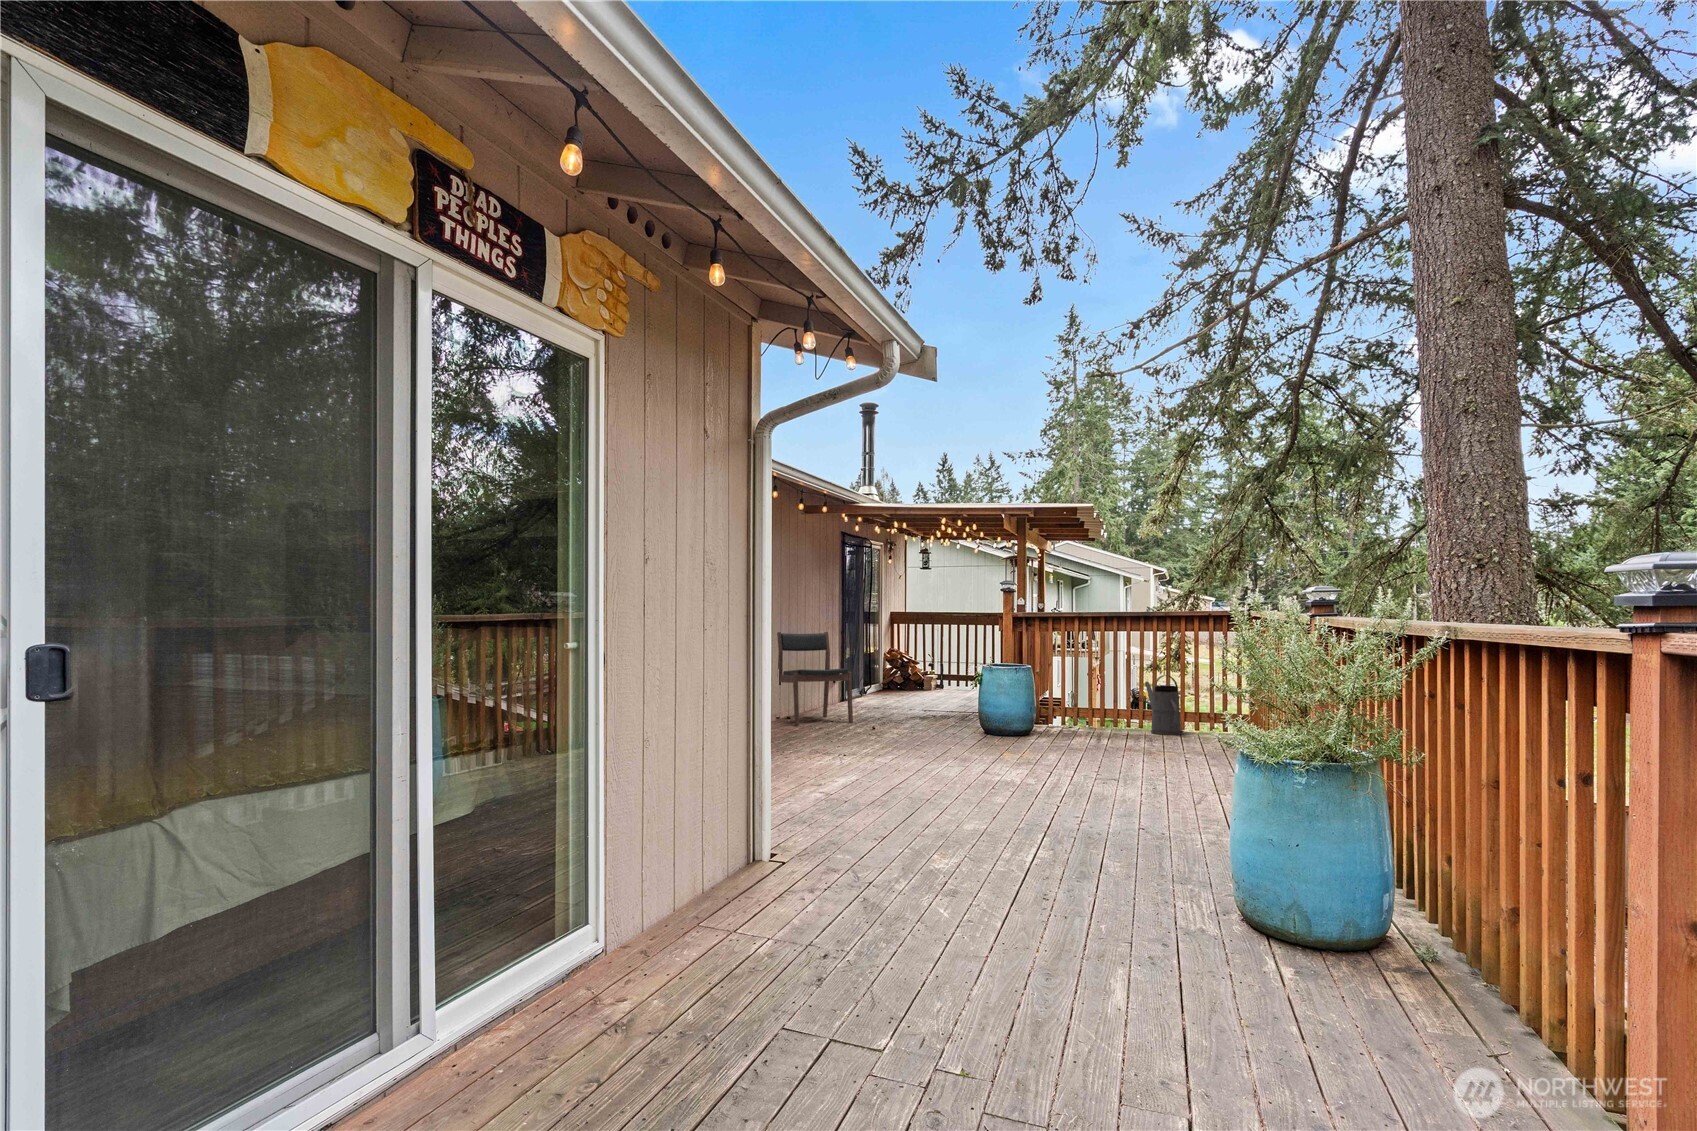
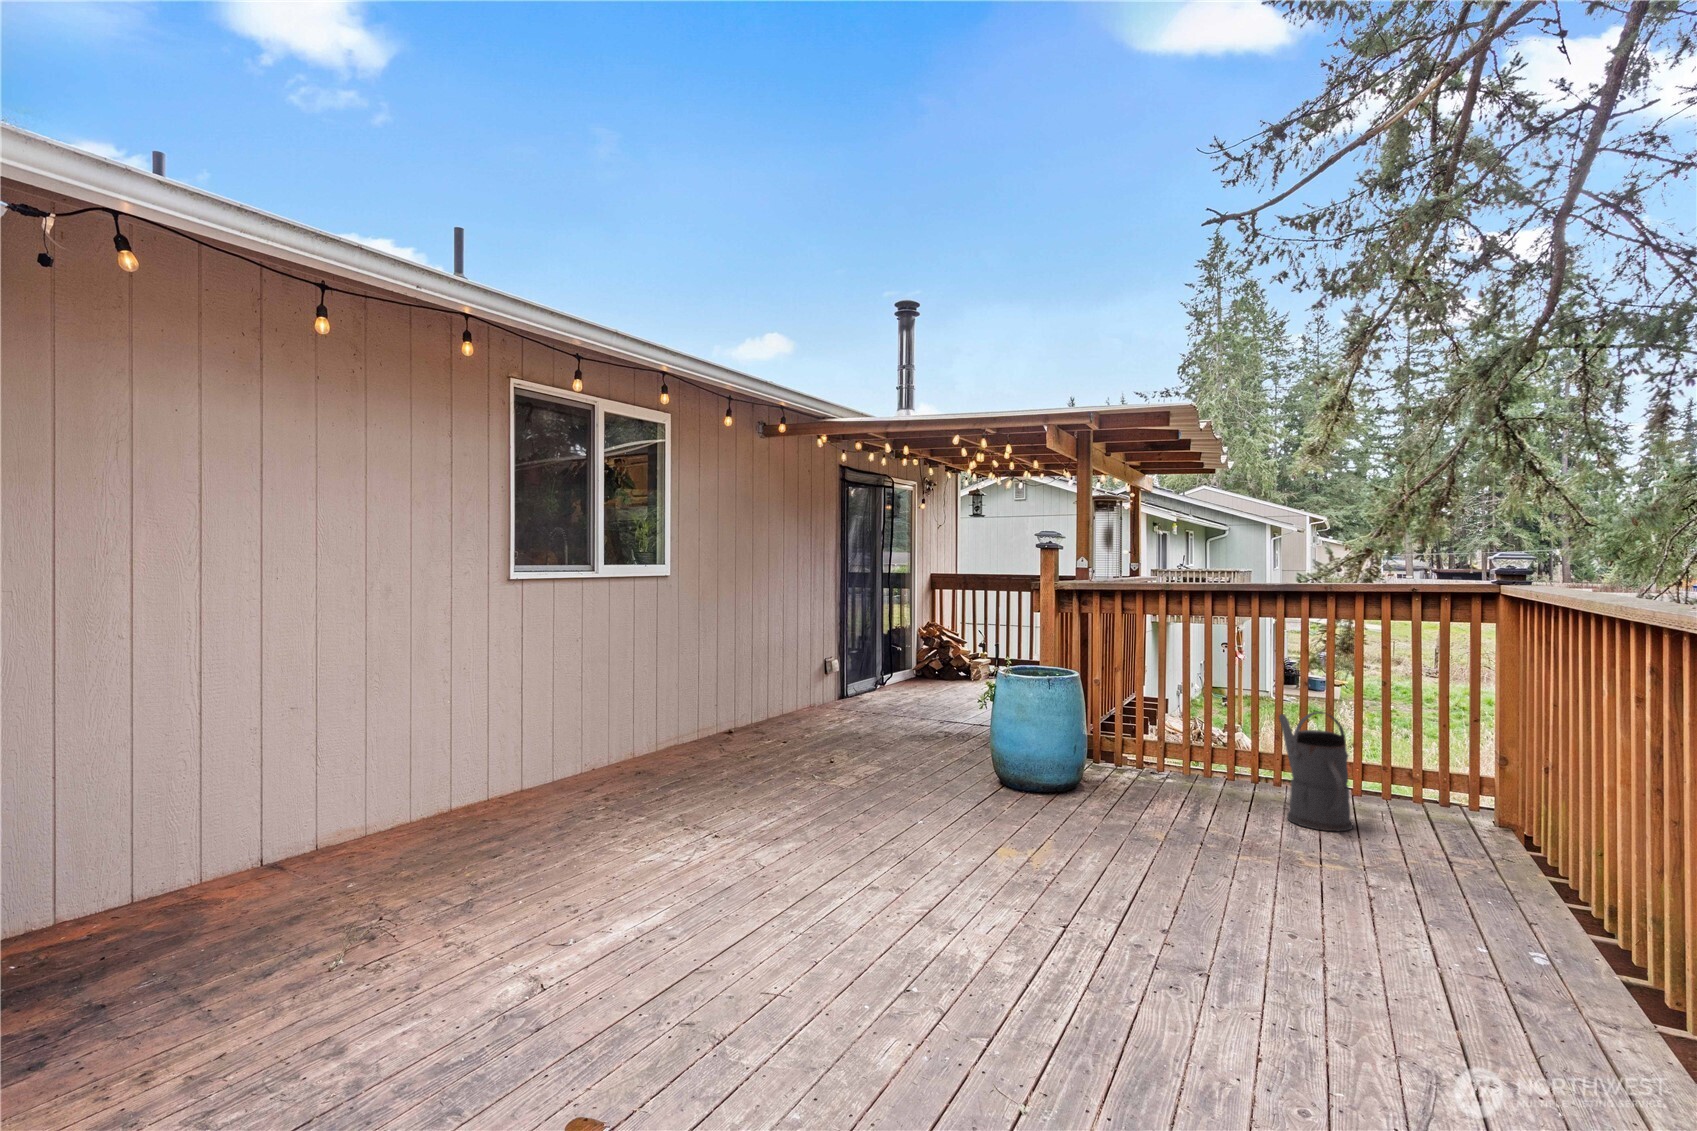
dining chair: present [776,632,853,725] -> none [695,610,793,757]

